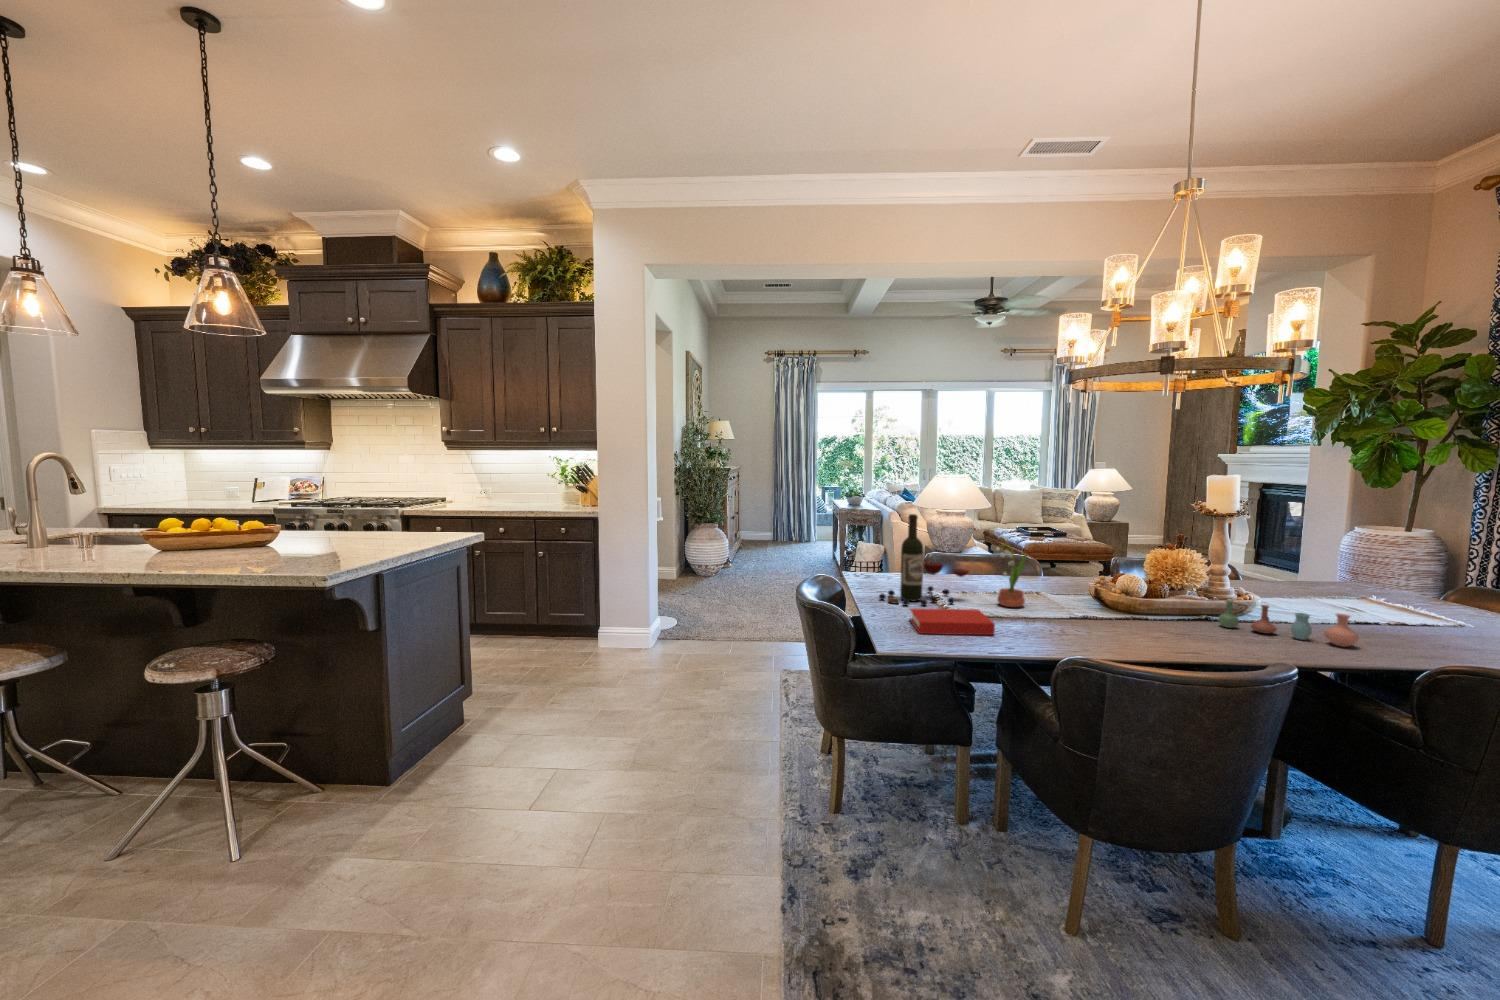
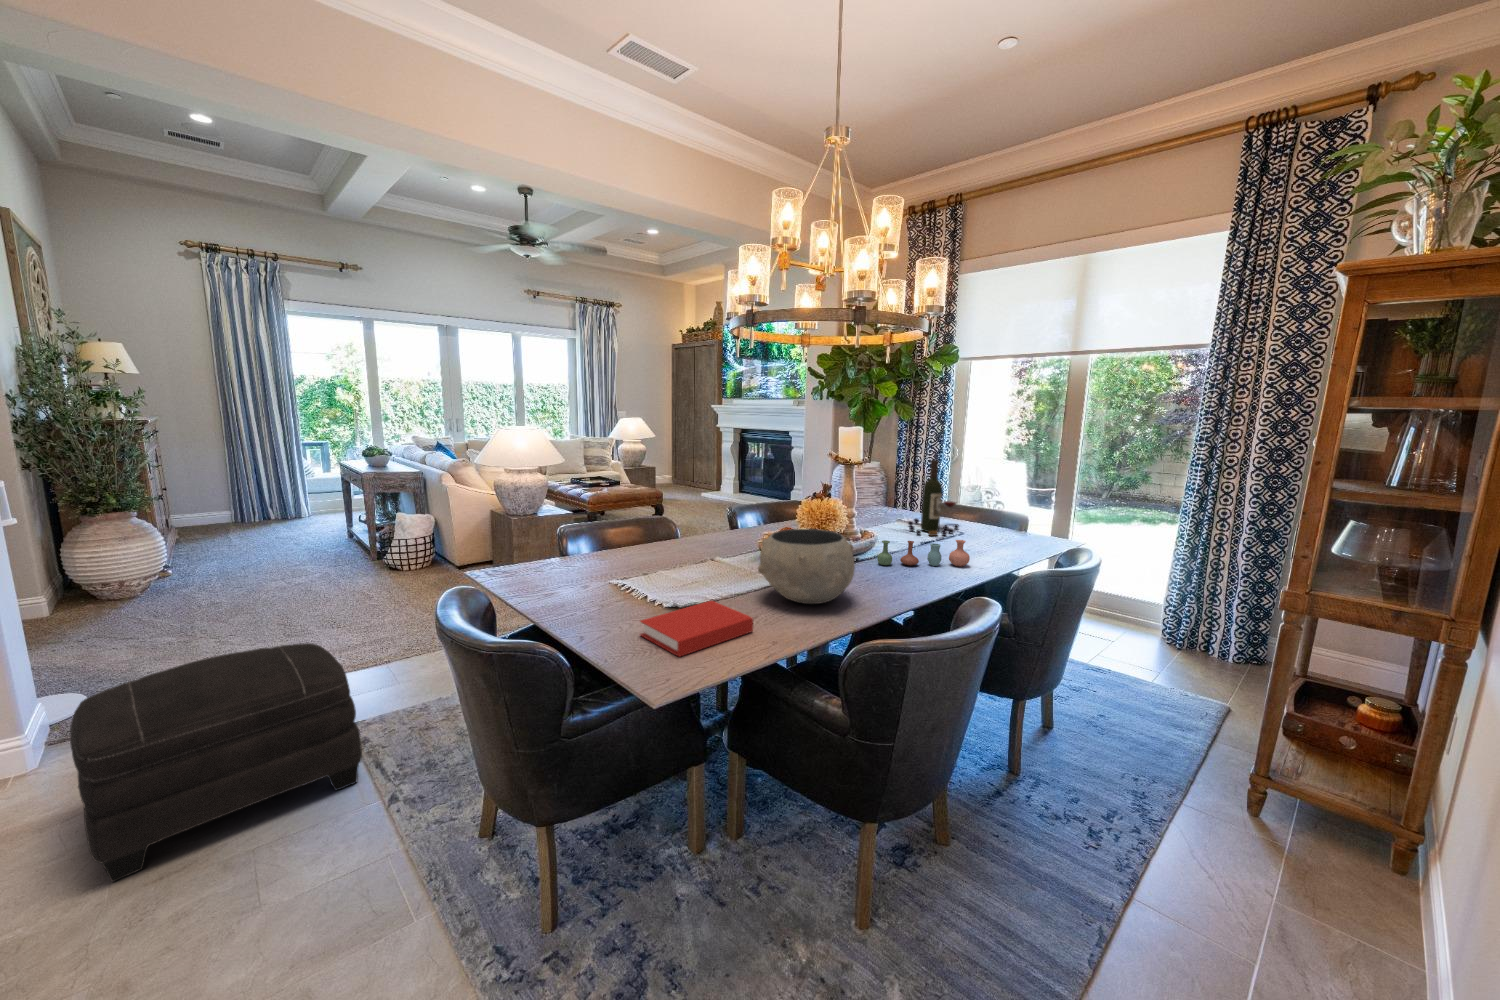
wine bottle: present [879,514,969,606] -> present [908,460,958,536]
potted flower: present [996,544,1026,607] -> none [696,510,726,585]
ceramic bowl: none [1030,565,1133,634] -> present [758,529,855,604]
ottoman: none [656,602,777,703] -> present [70,643,362,882]

